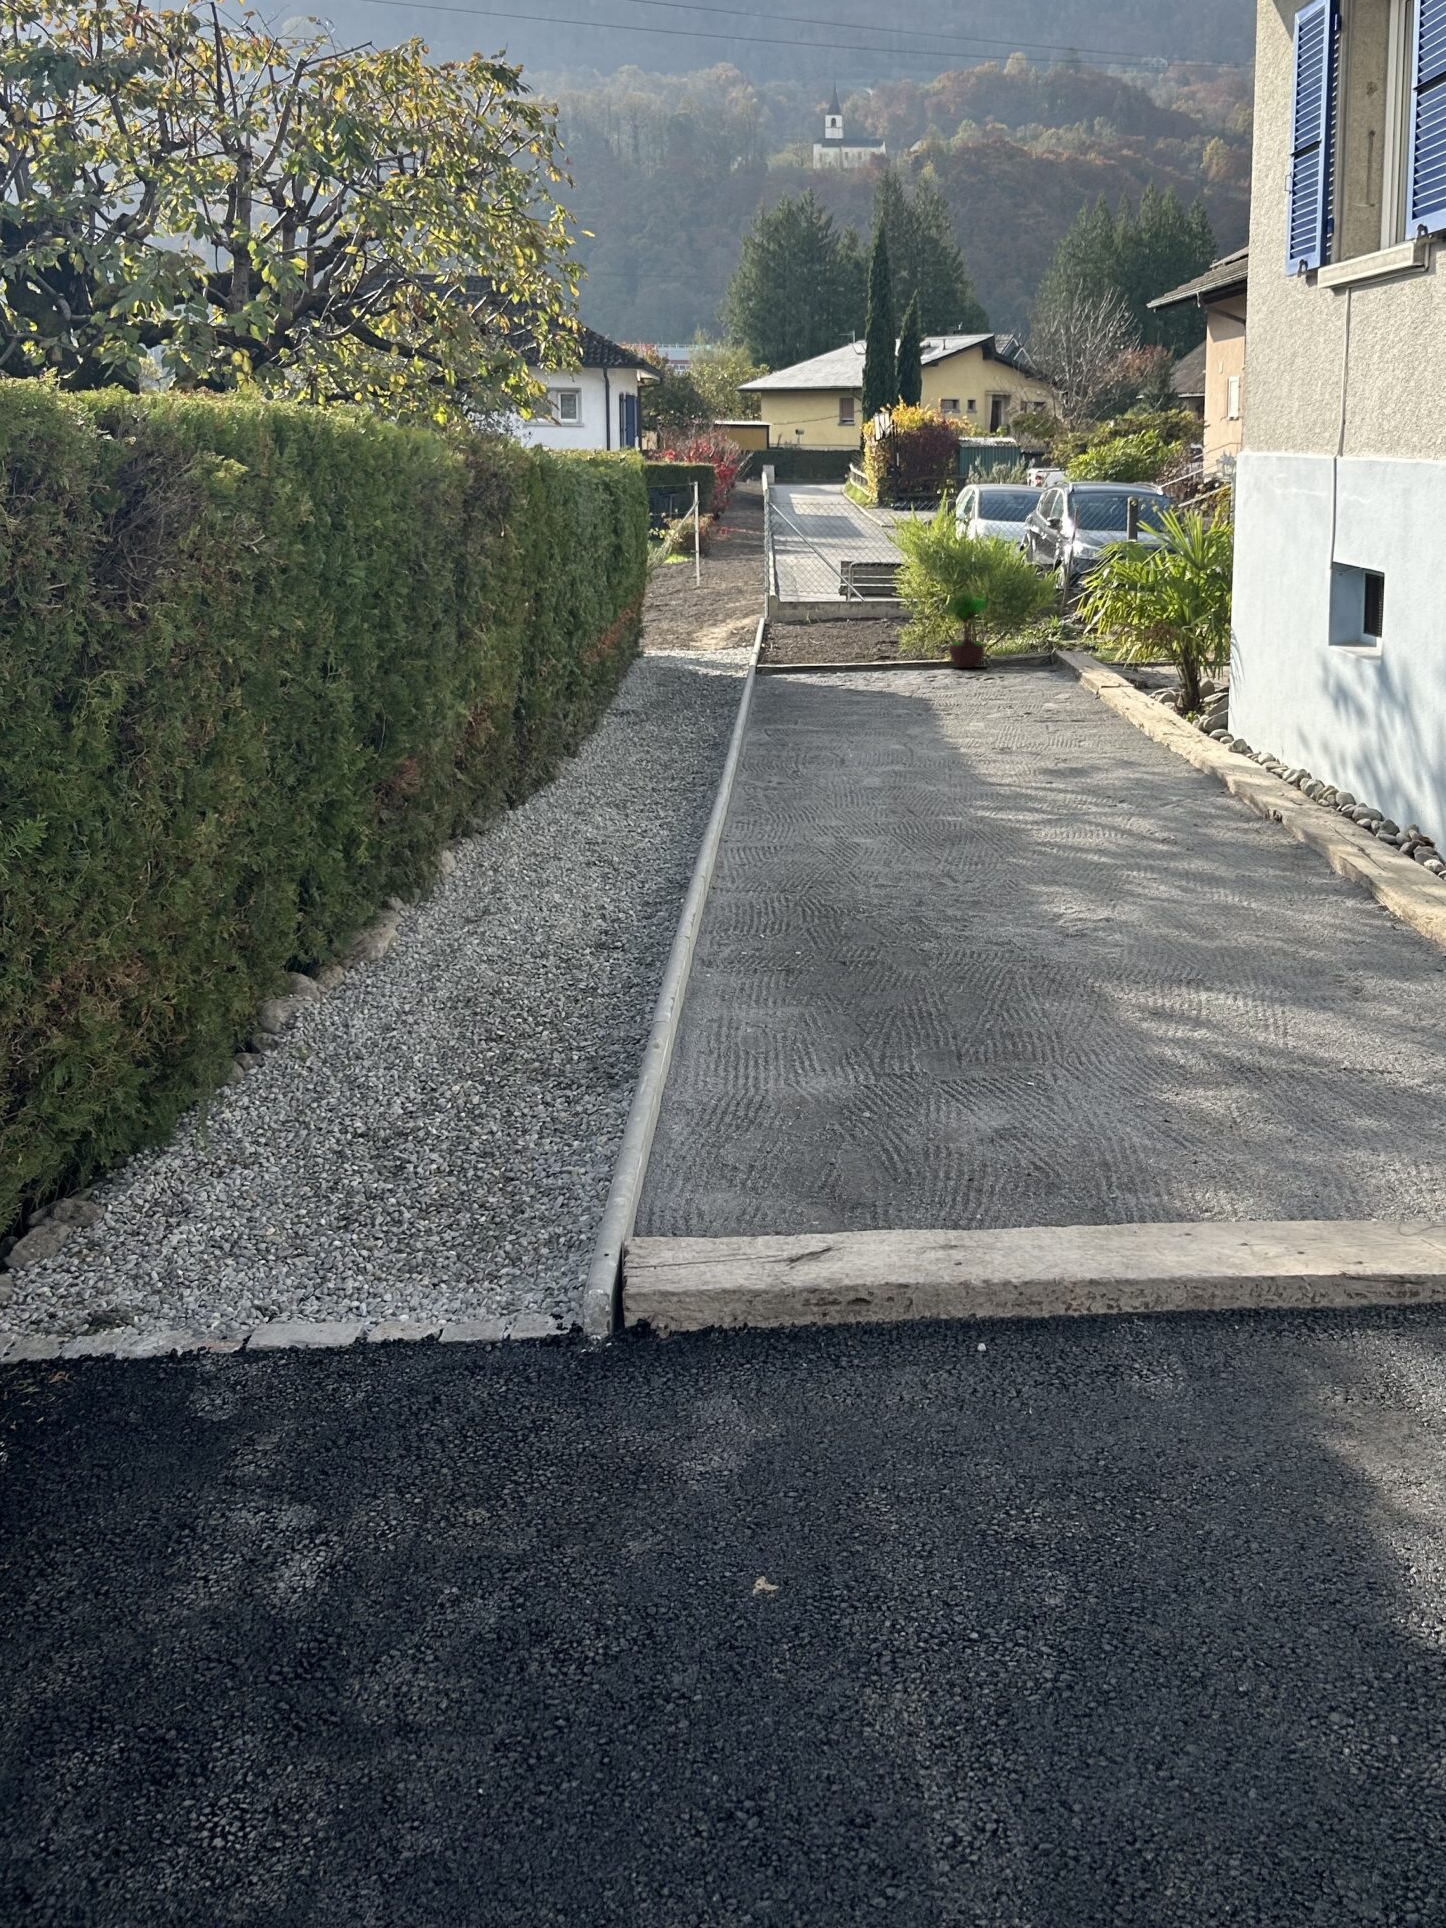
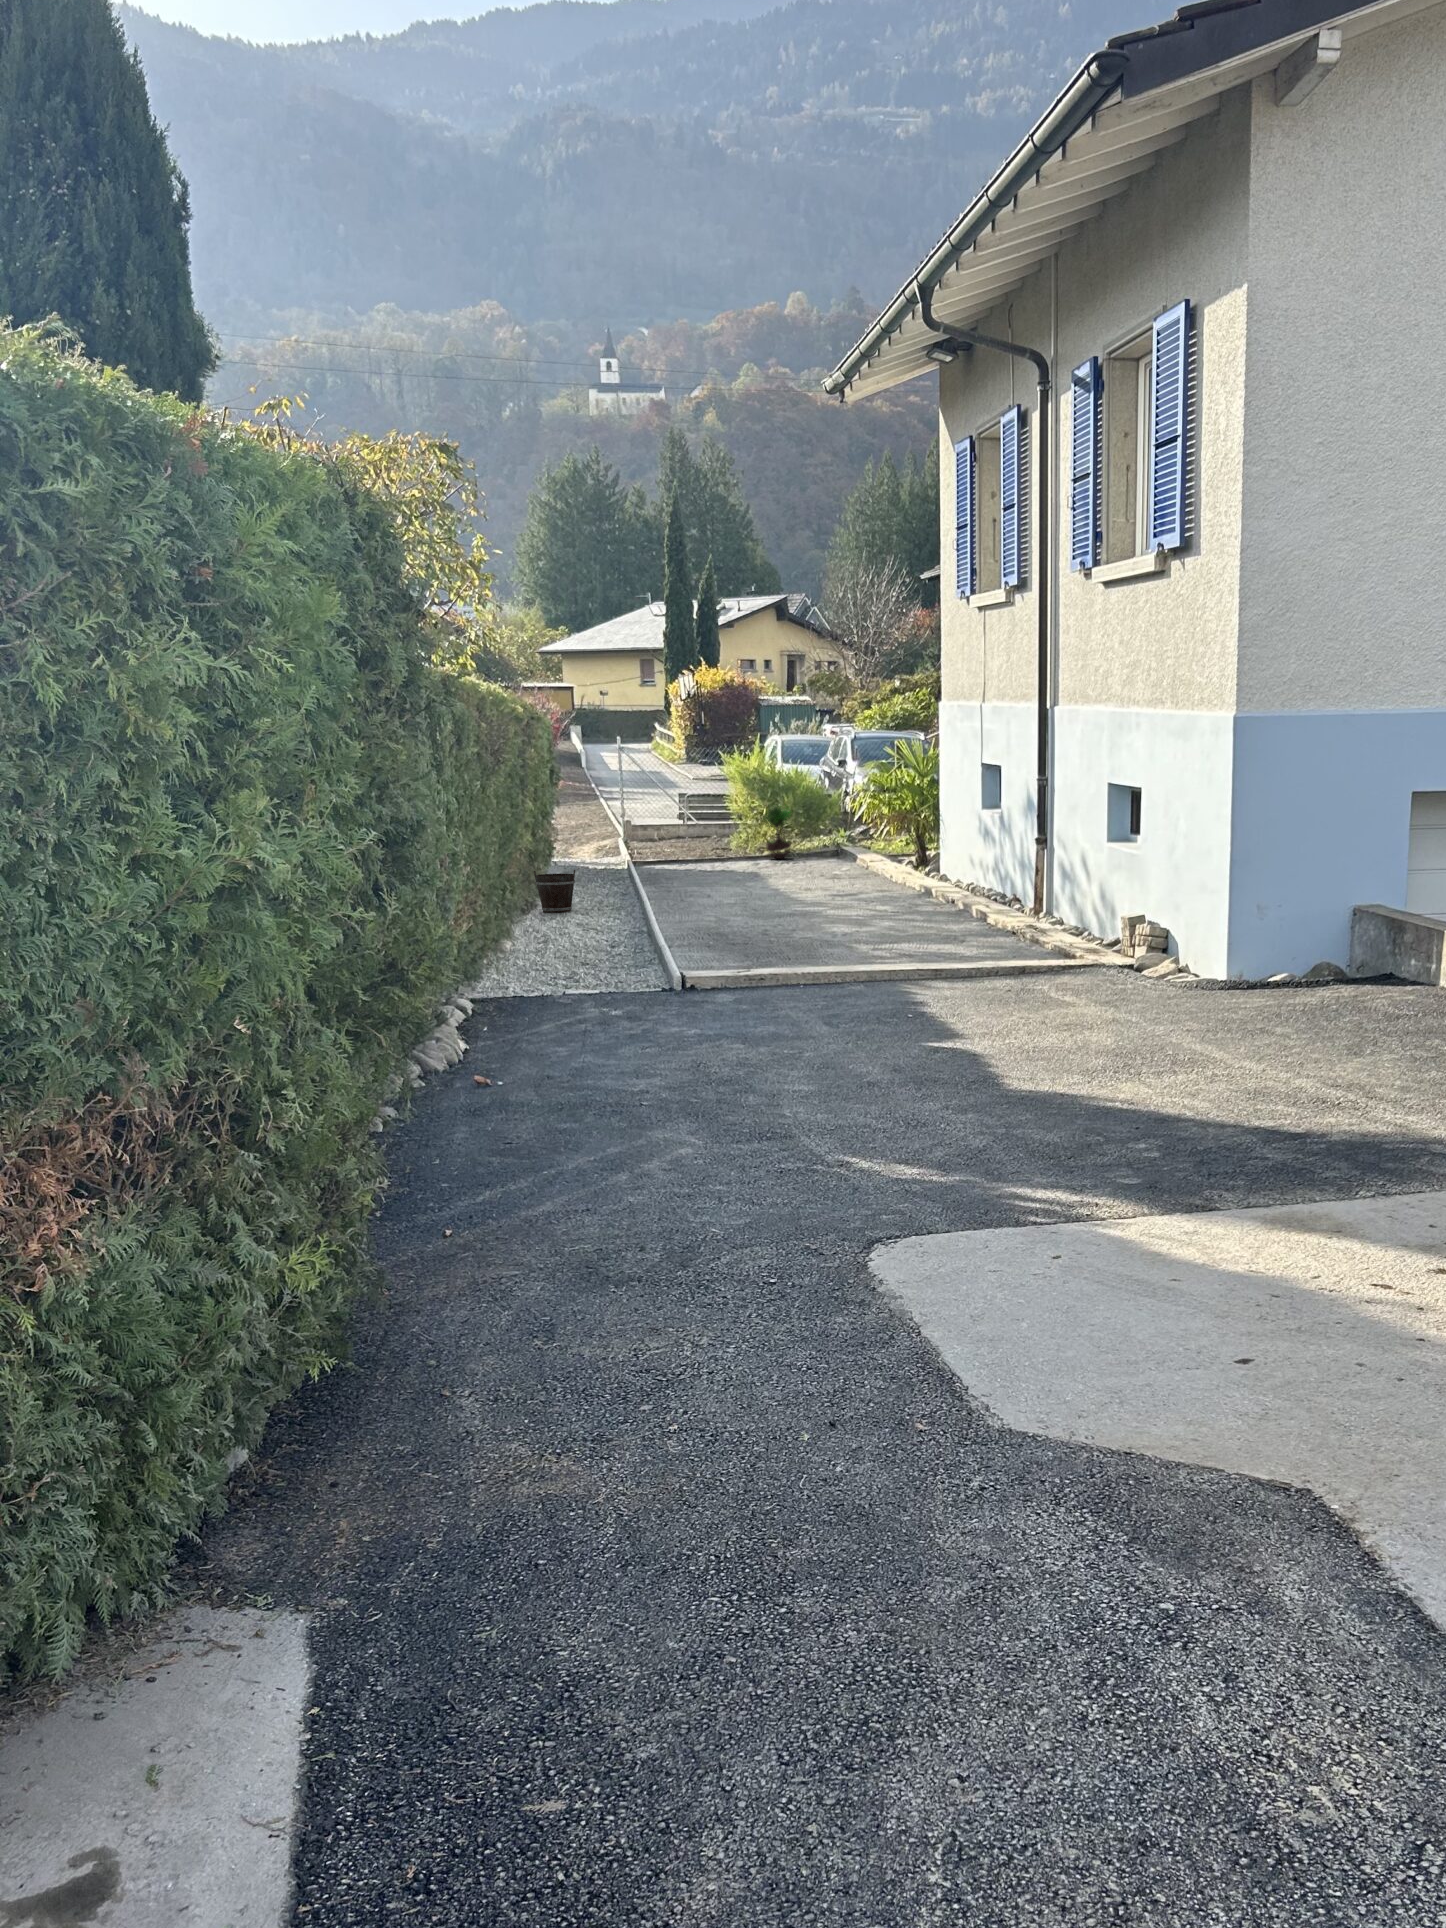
bucket: none [538,726,610,800] -> present [534,870,575,913]

